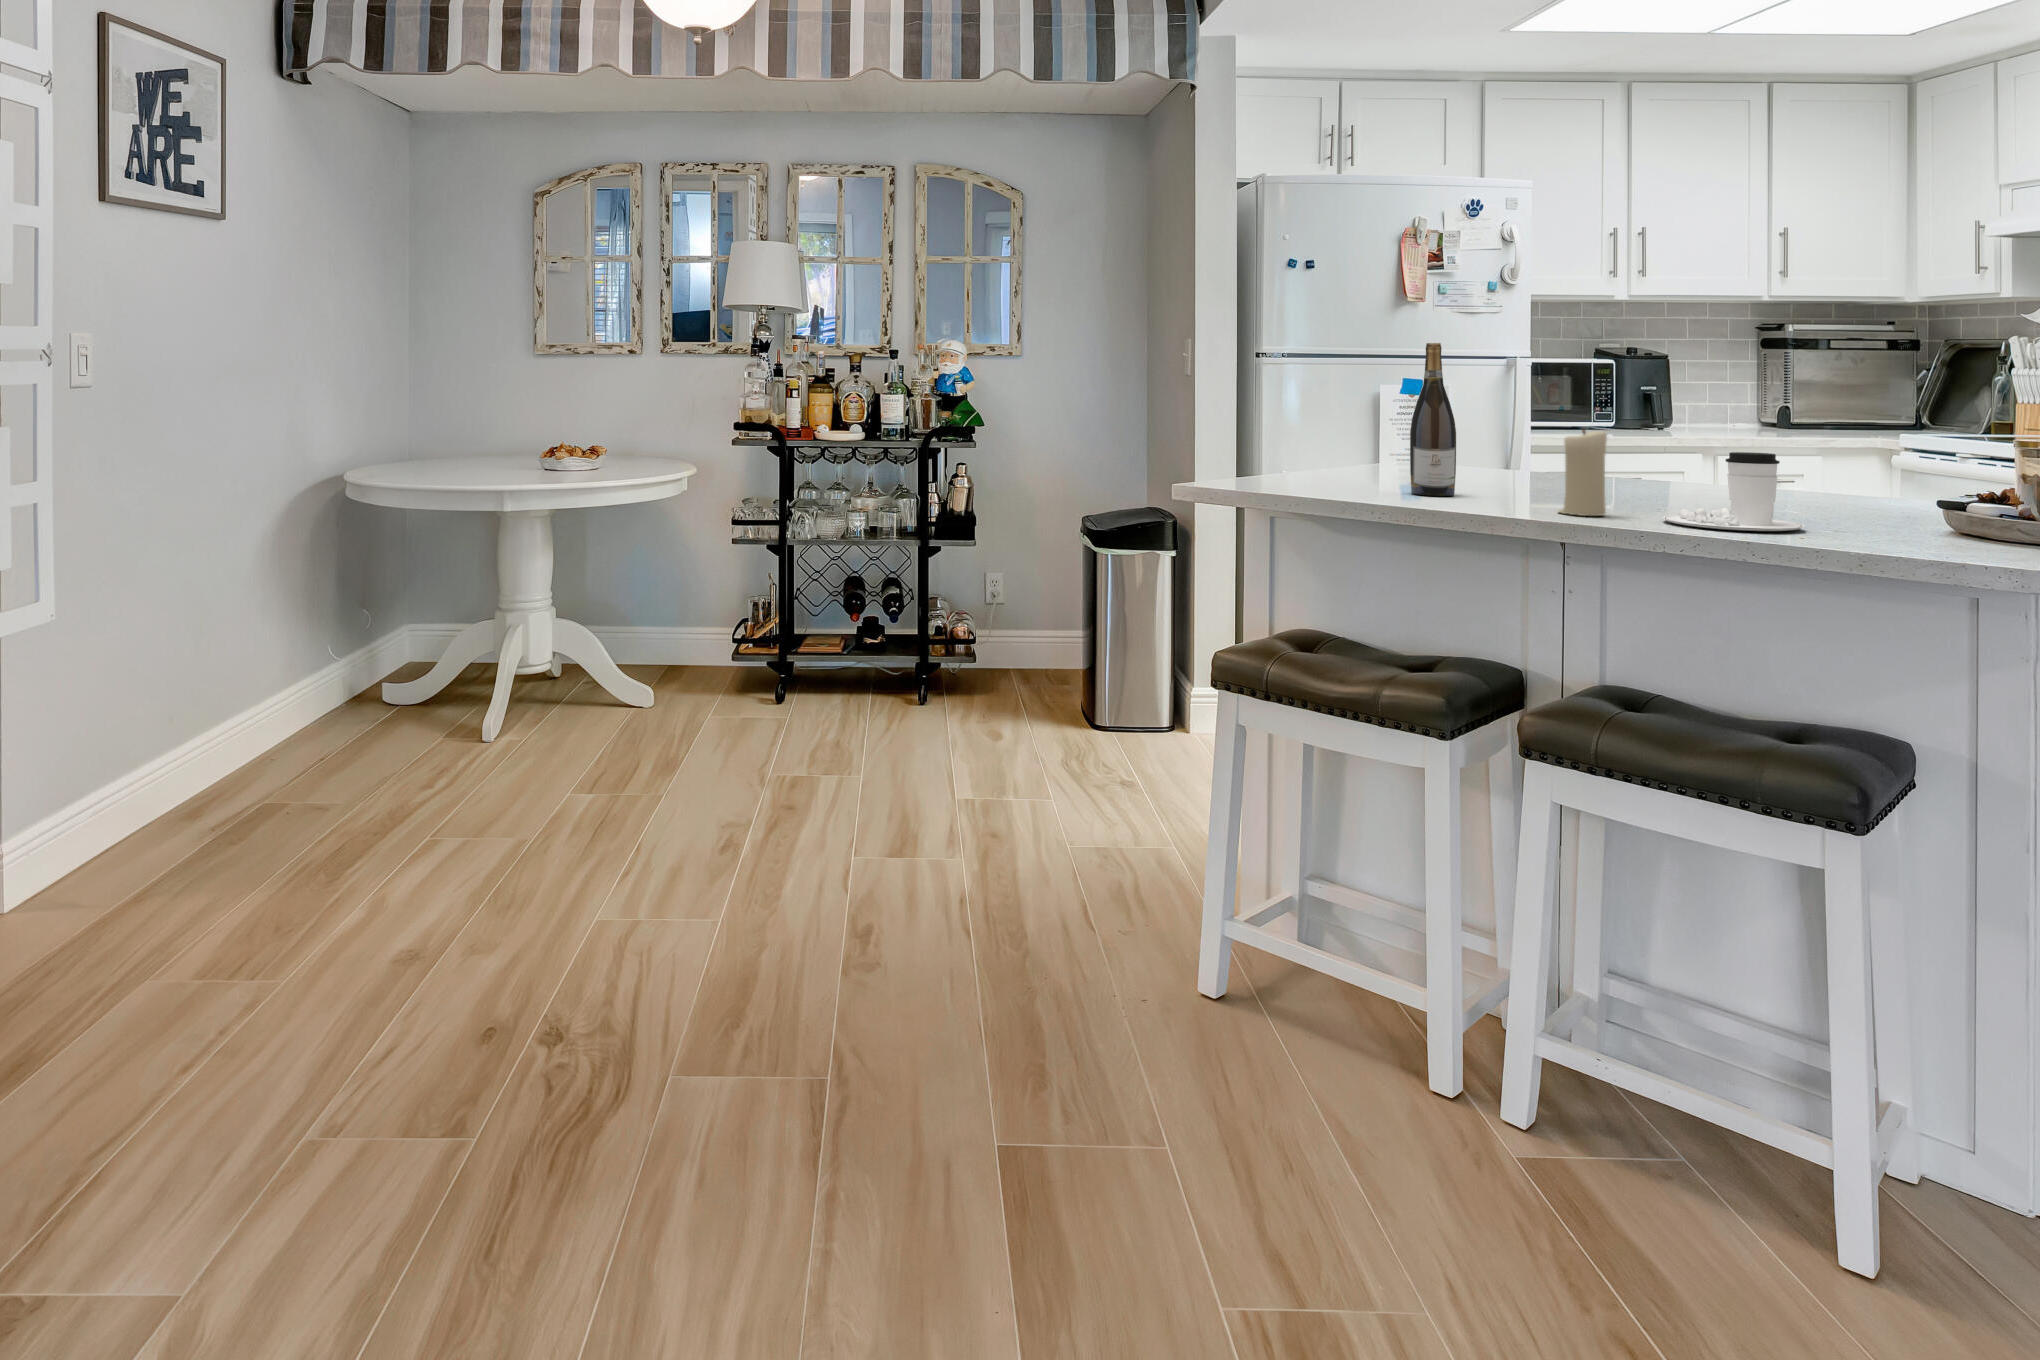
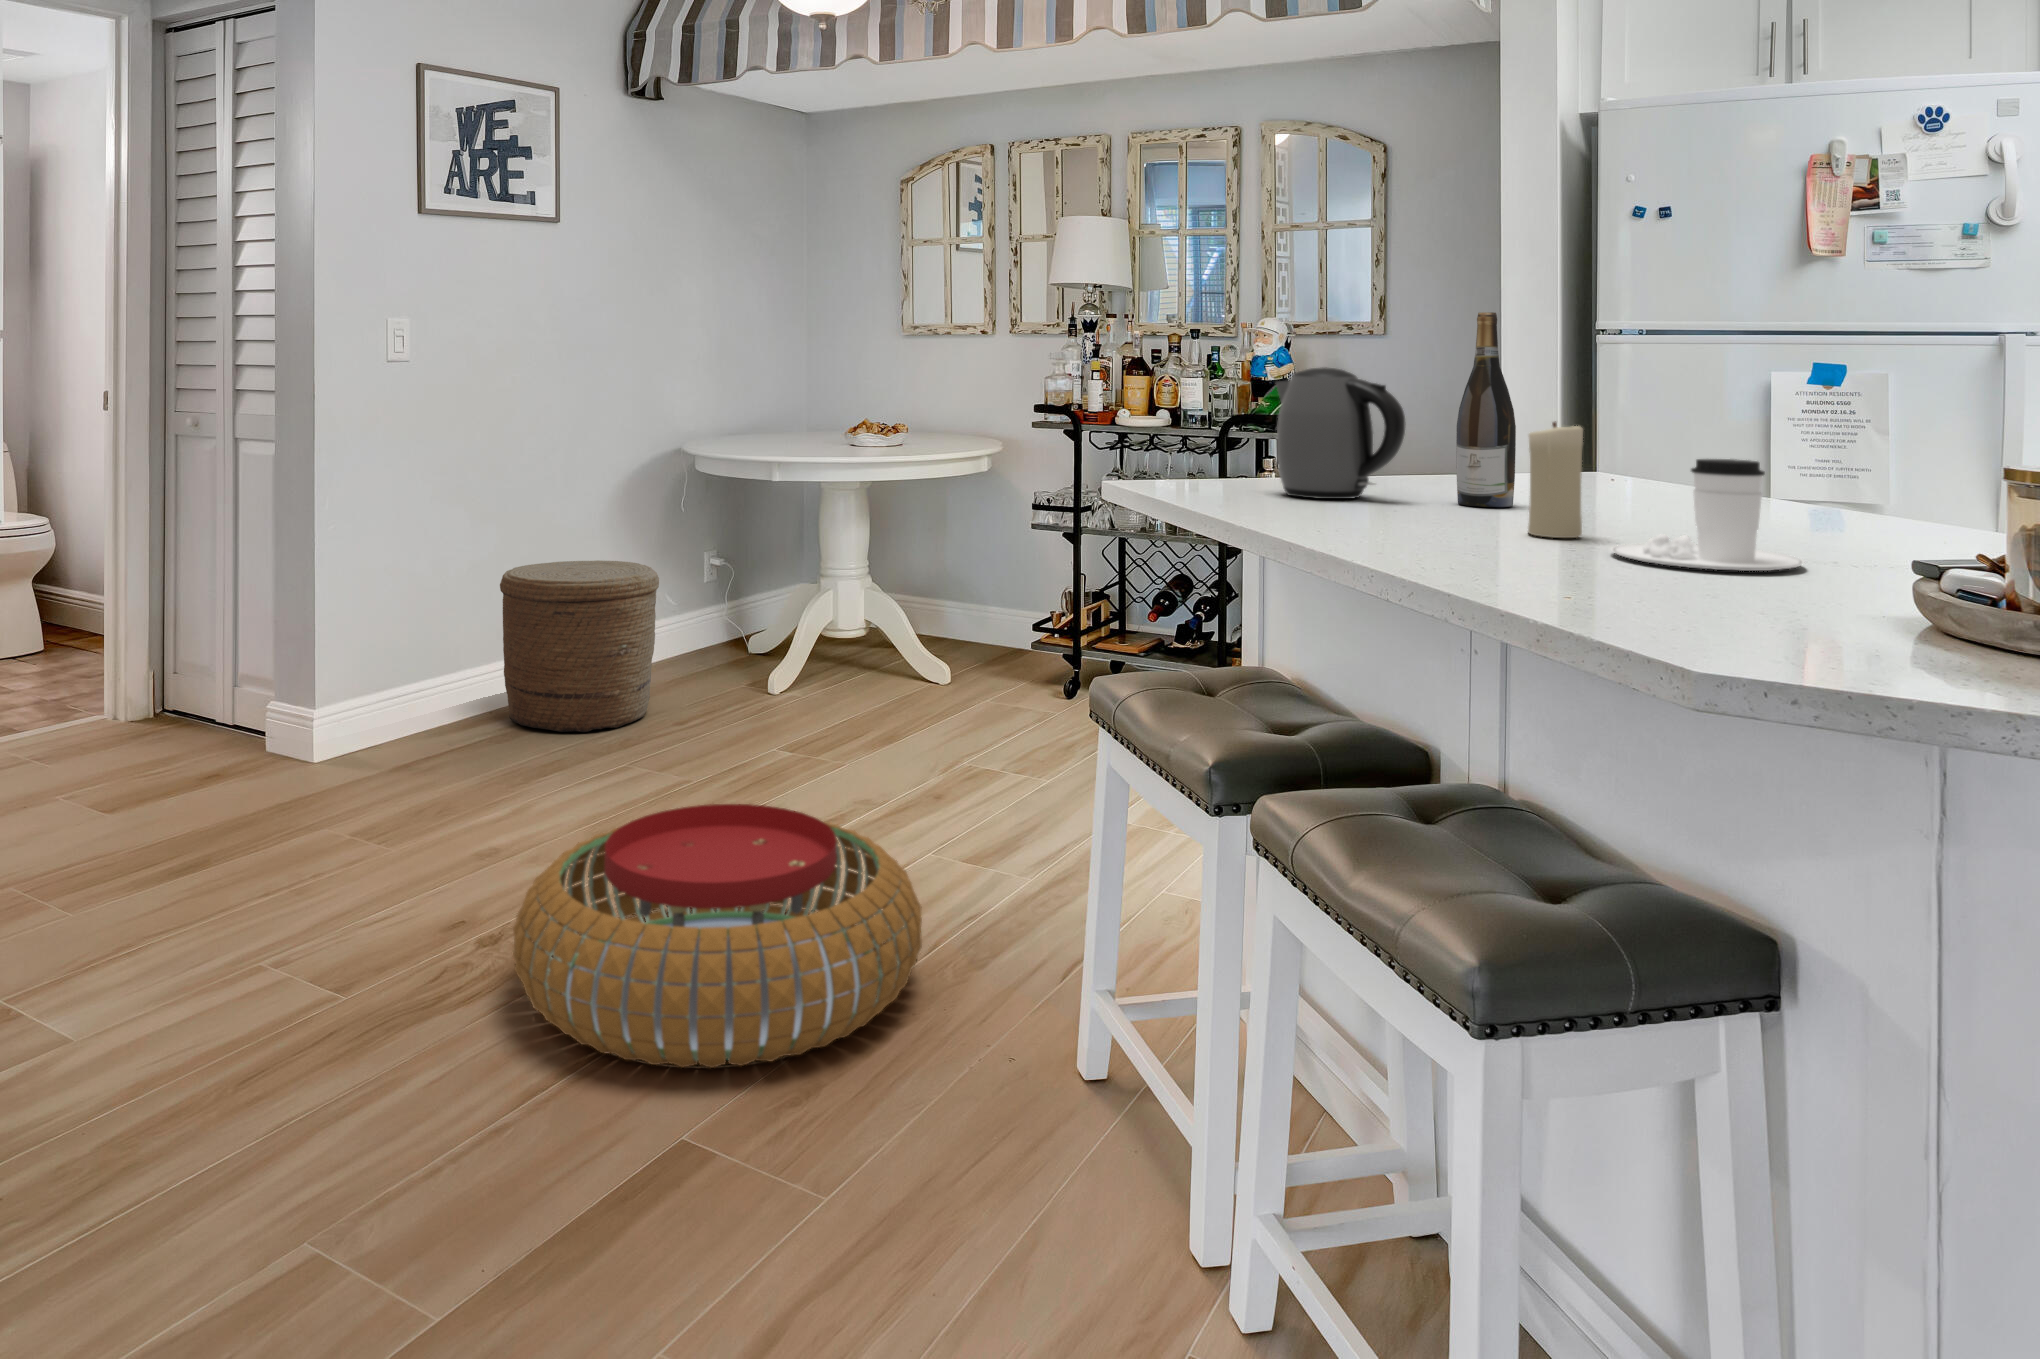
kettle: none [1269,387,1386,496] -> present [1276,367,1406,499]
woven basket: none [188,610,388,816] -> present [500,560,659,732]
pouf: none [613,842,1038,1136] -> present [513,804,922,1068]

